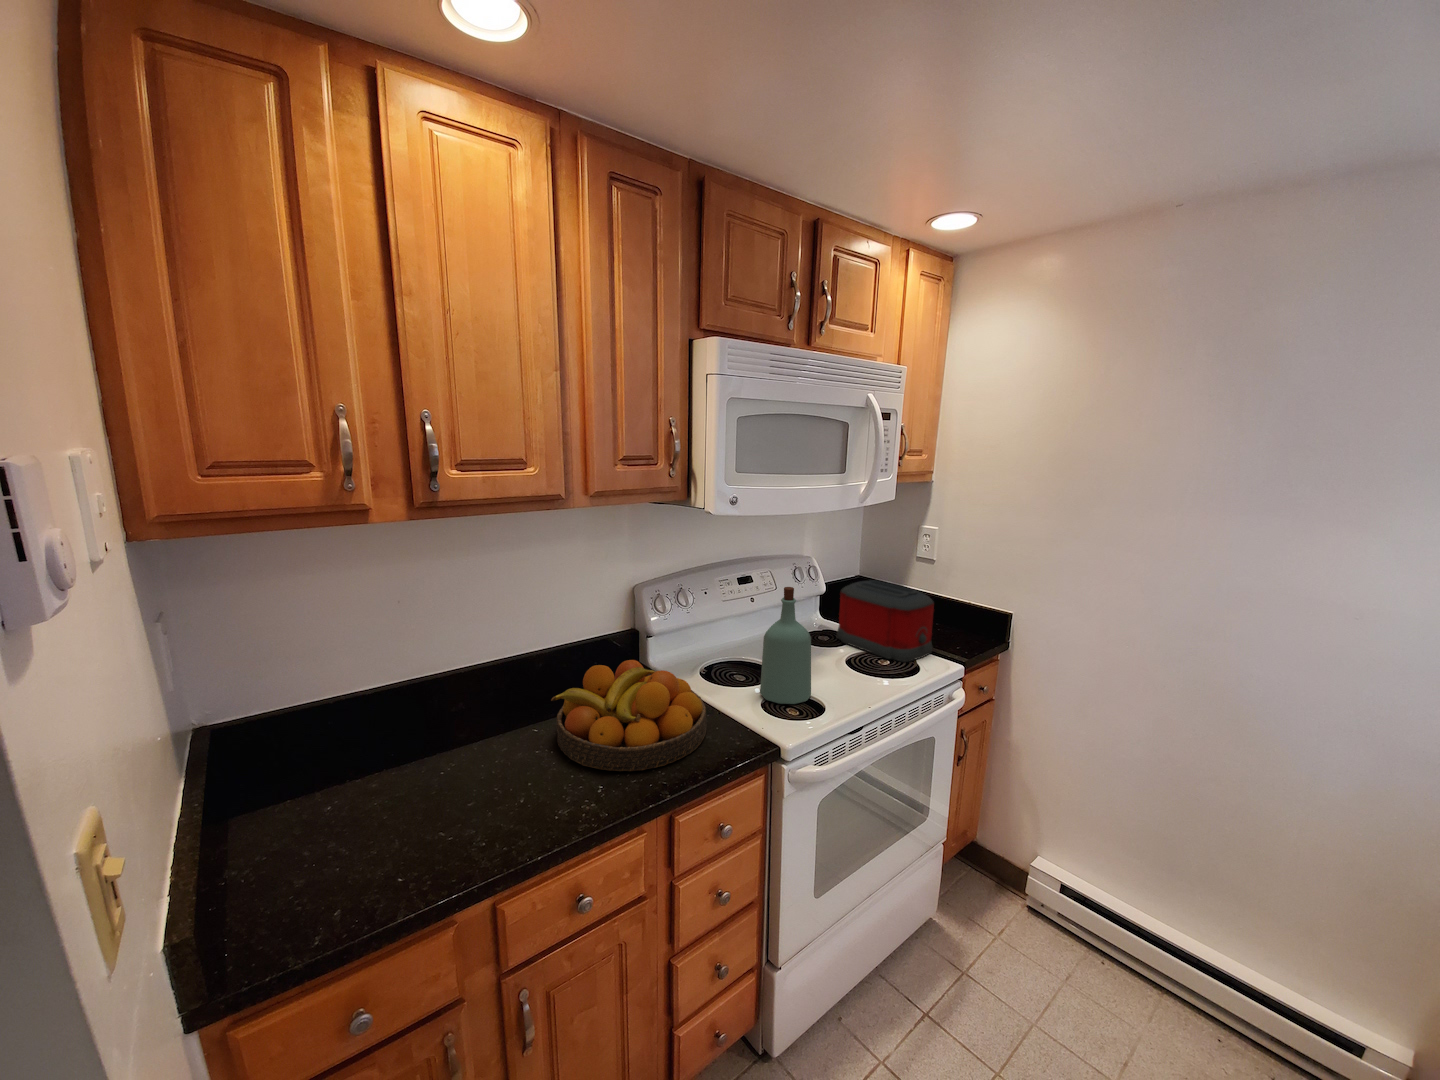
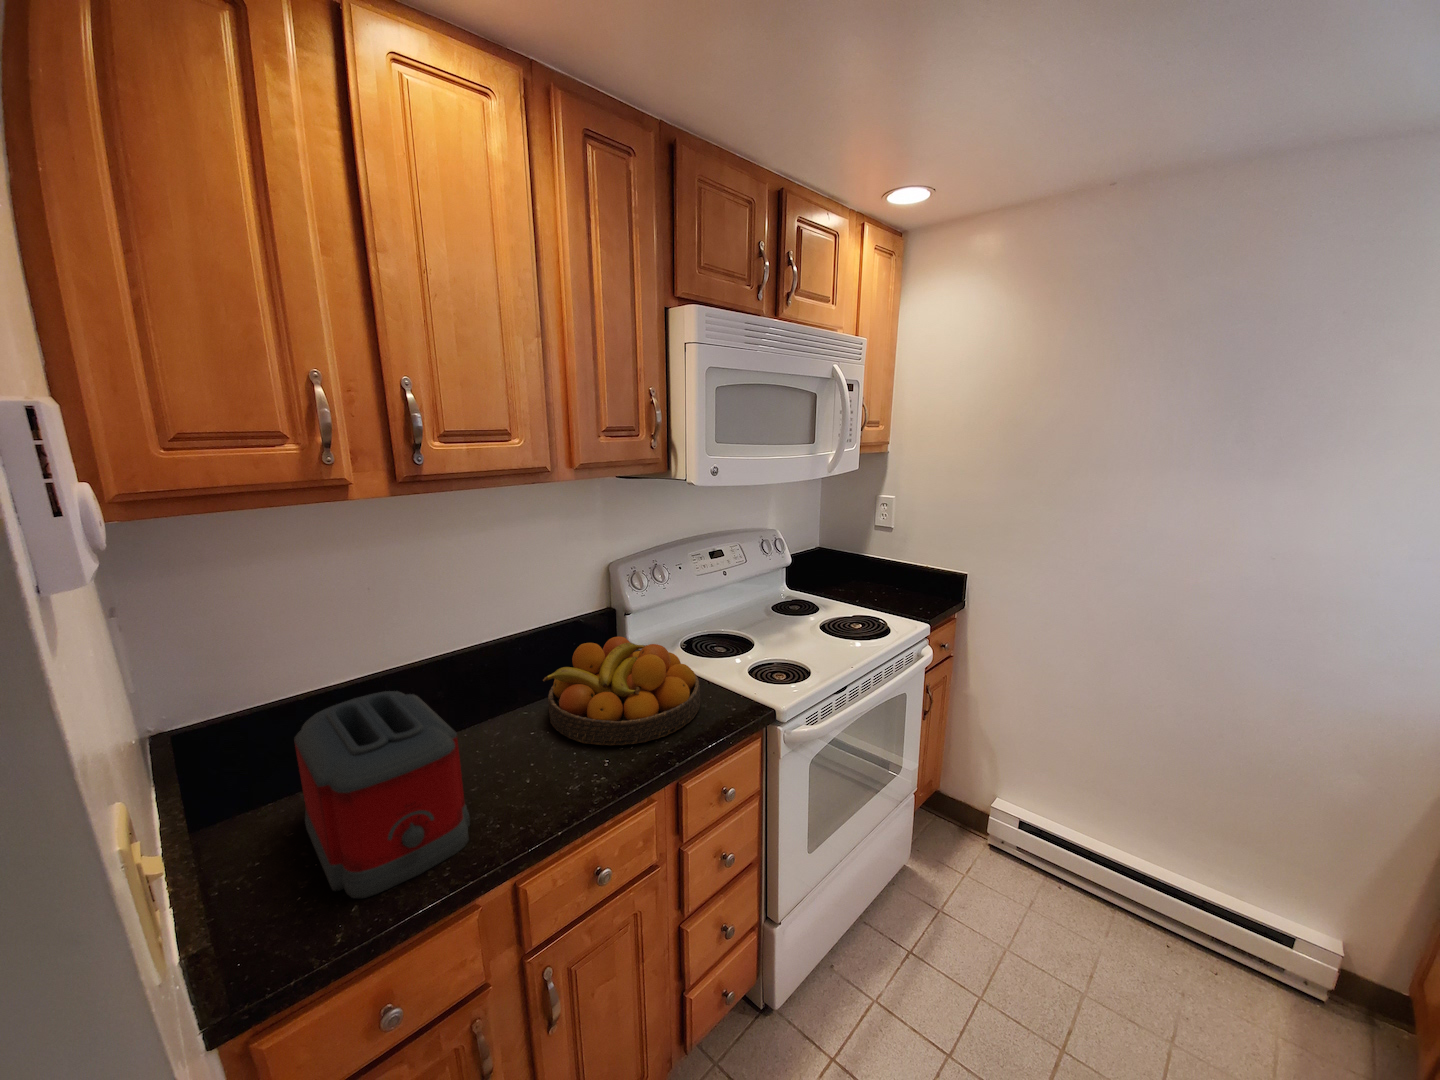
toaster: present [837,580,934,662] -> present [294,691,470,898]
bottle: present [760,587,811,704] -> none [745,555,794,671]

